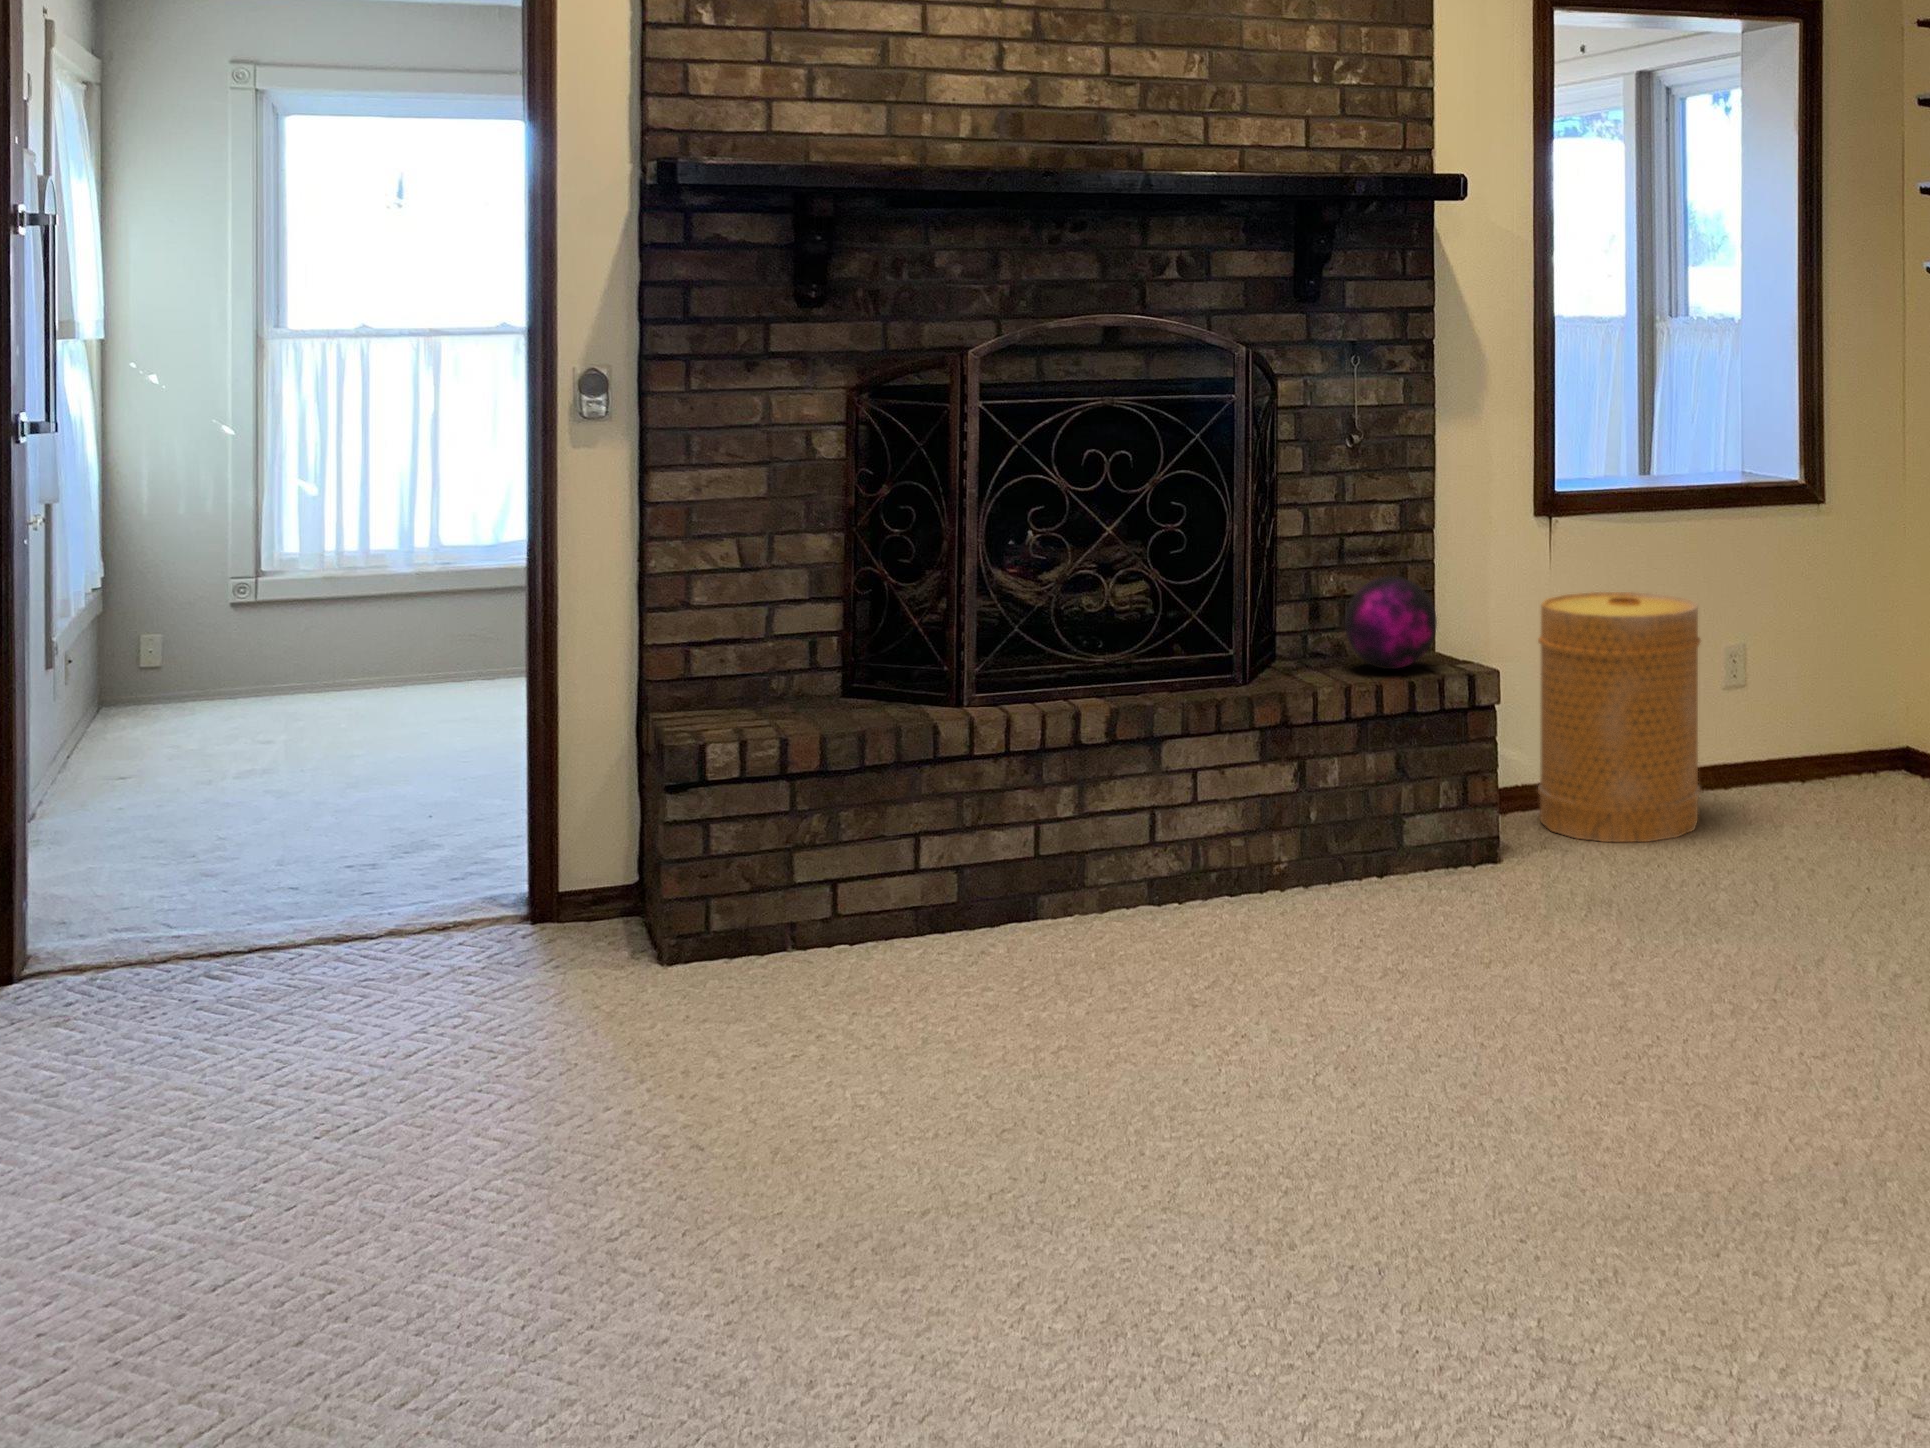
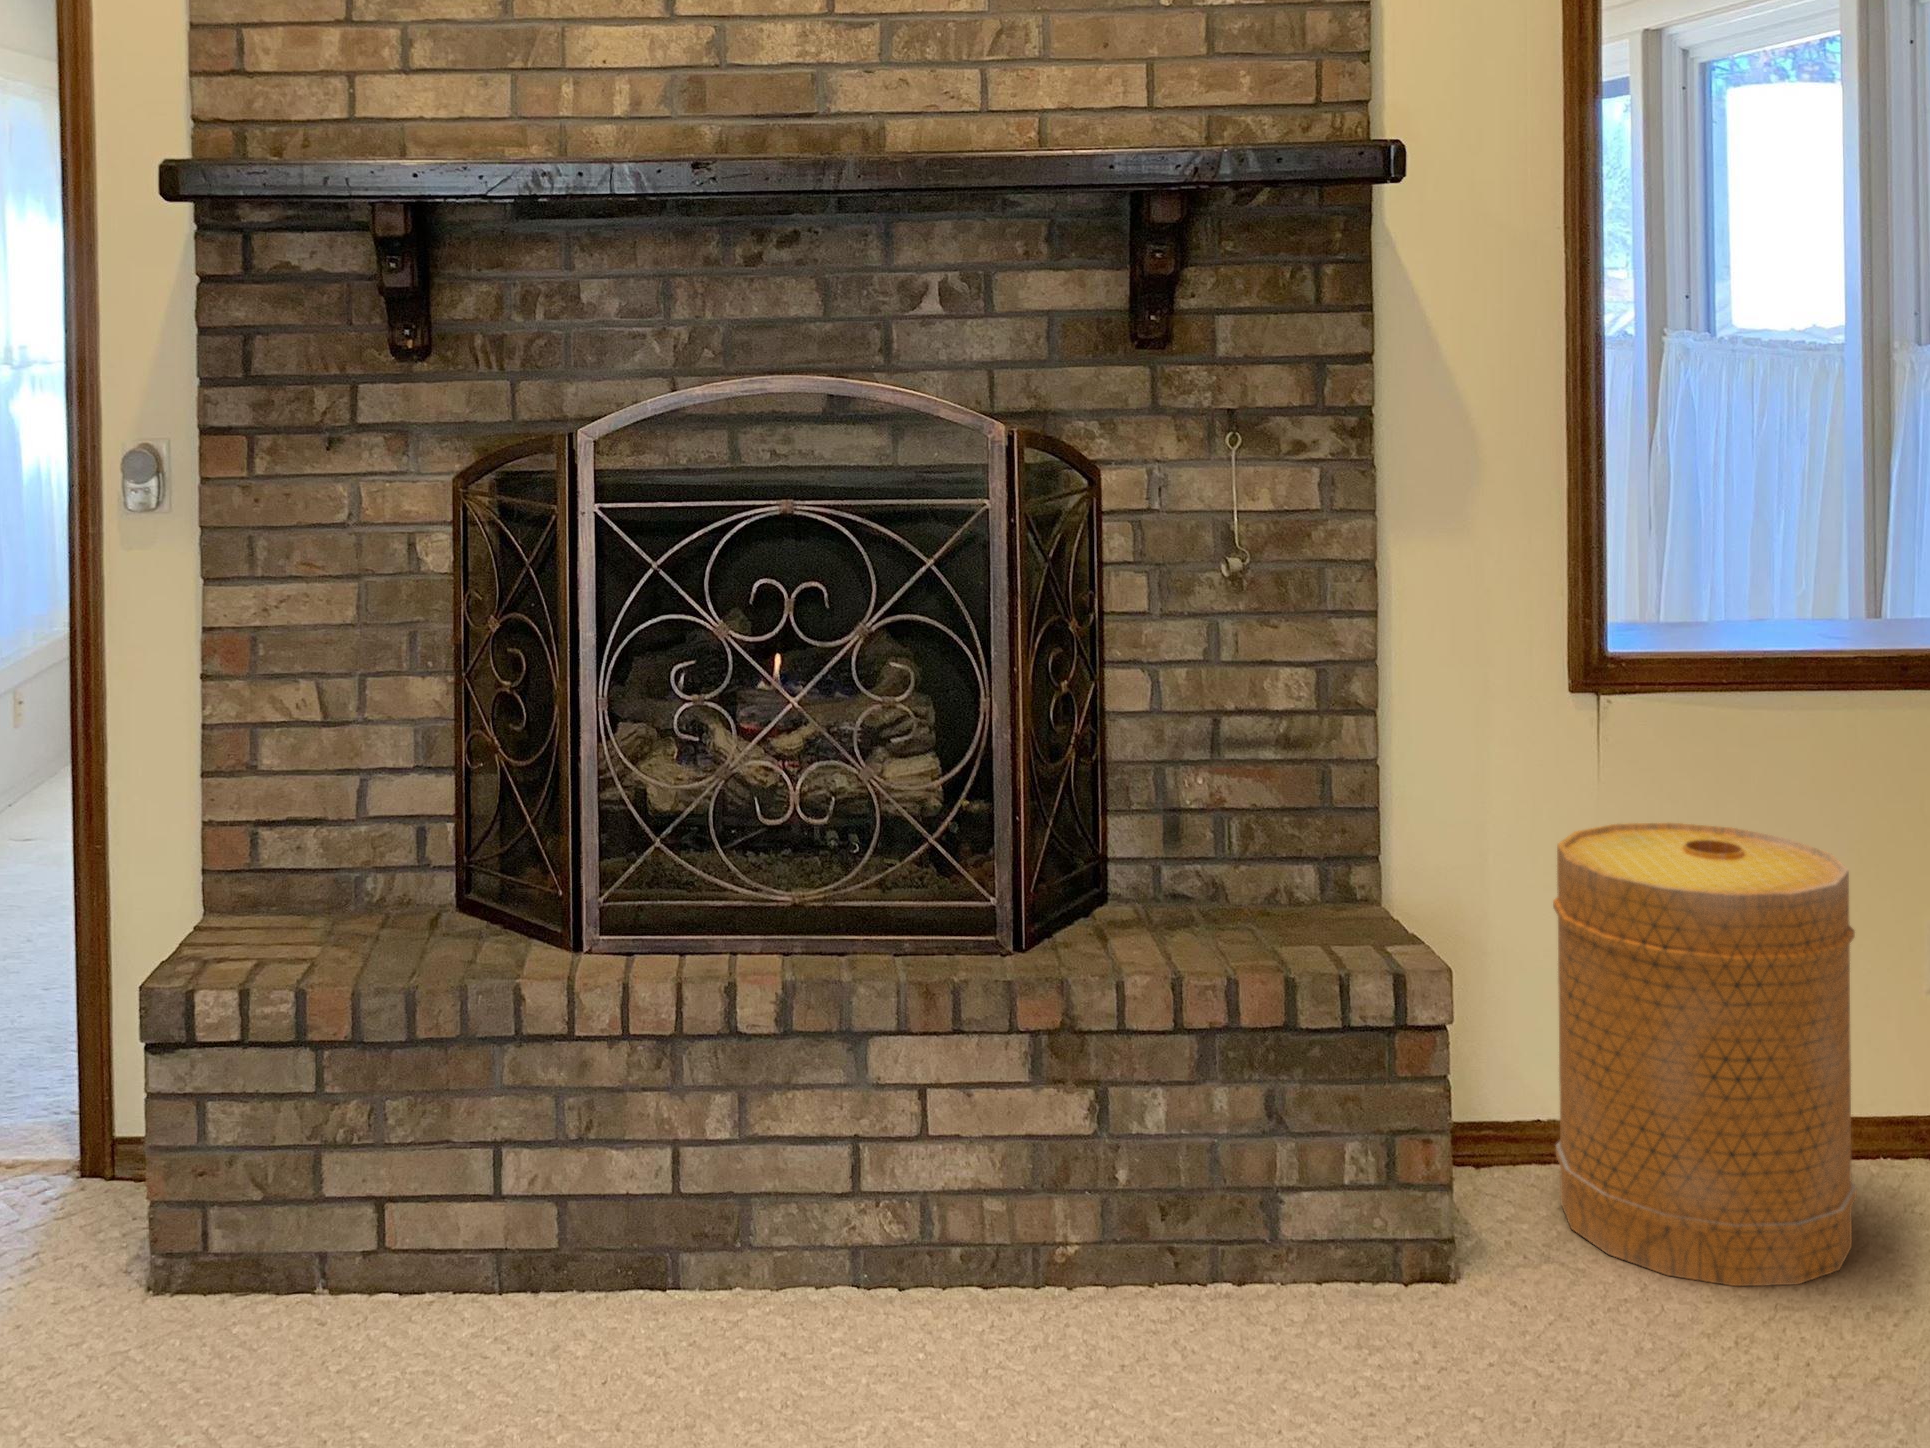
decorative orb: present [1345,576,1437,669] -> none [1201,789,1353,941]

